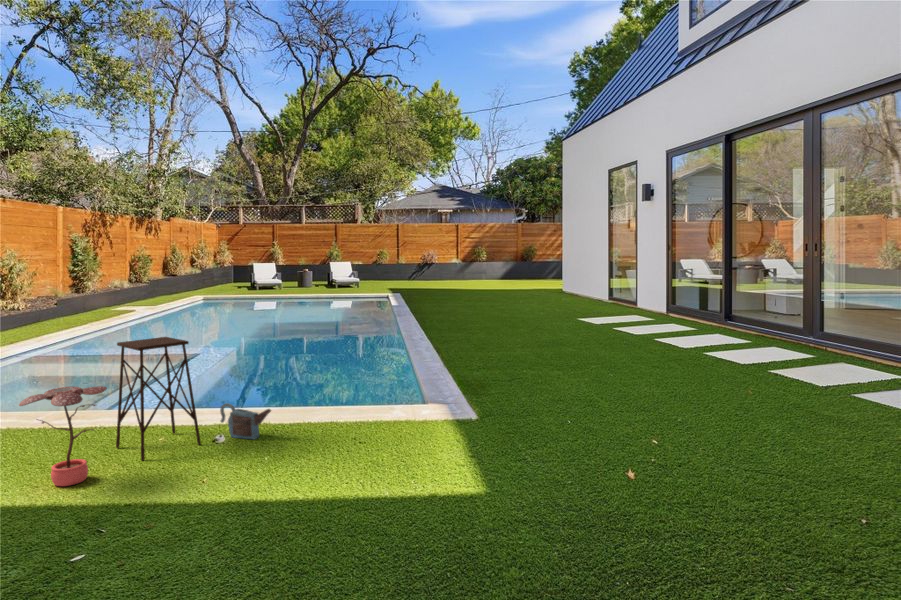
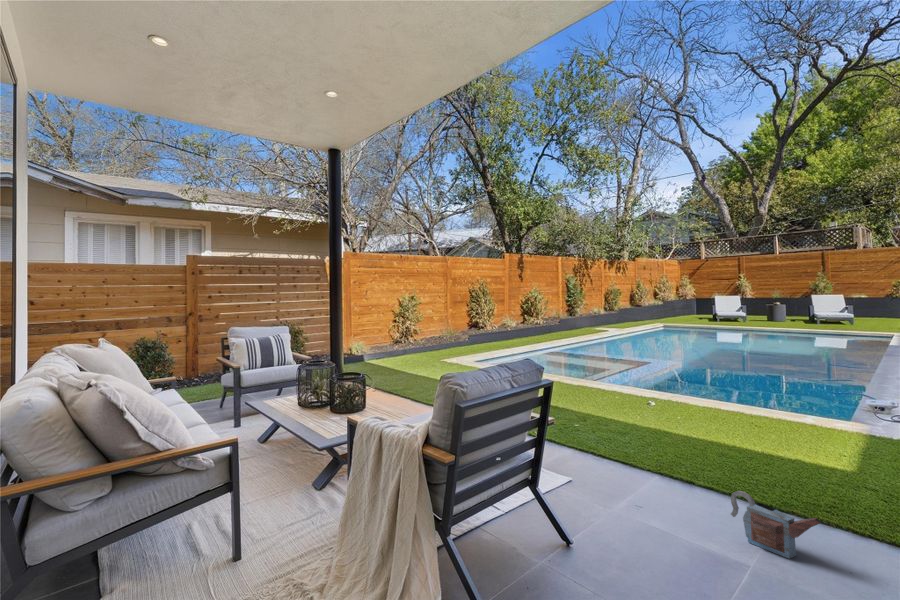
side table: present [116,337,201,461] -> none [599,388,706,552]
potted plant: present [19,386,107,486] -> none [503,442,592,569]

